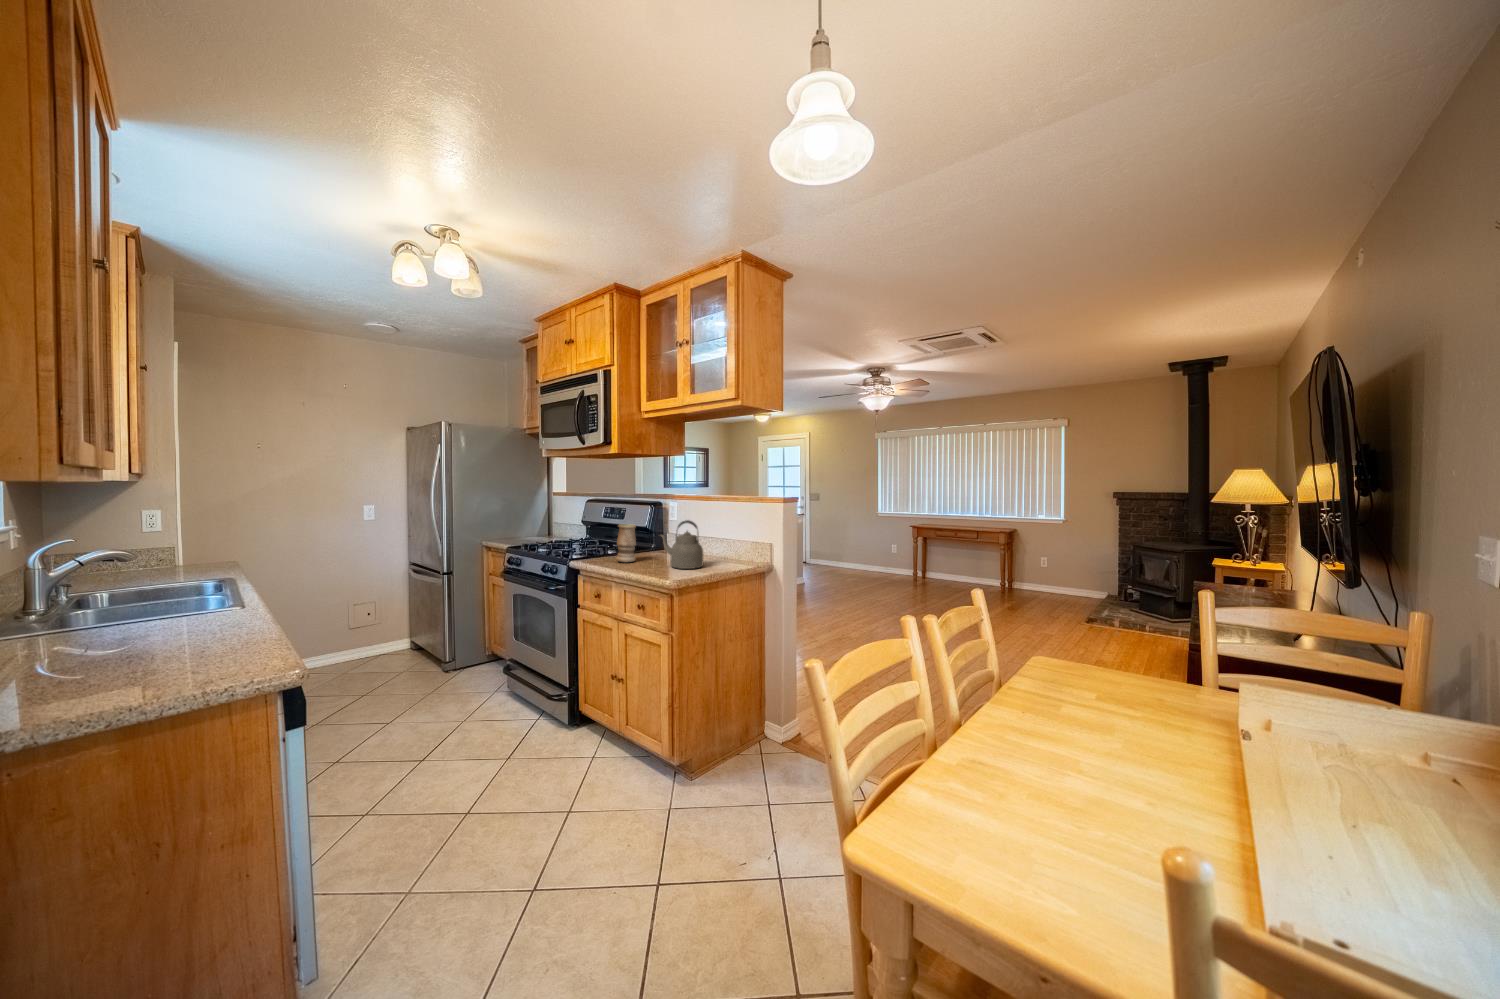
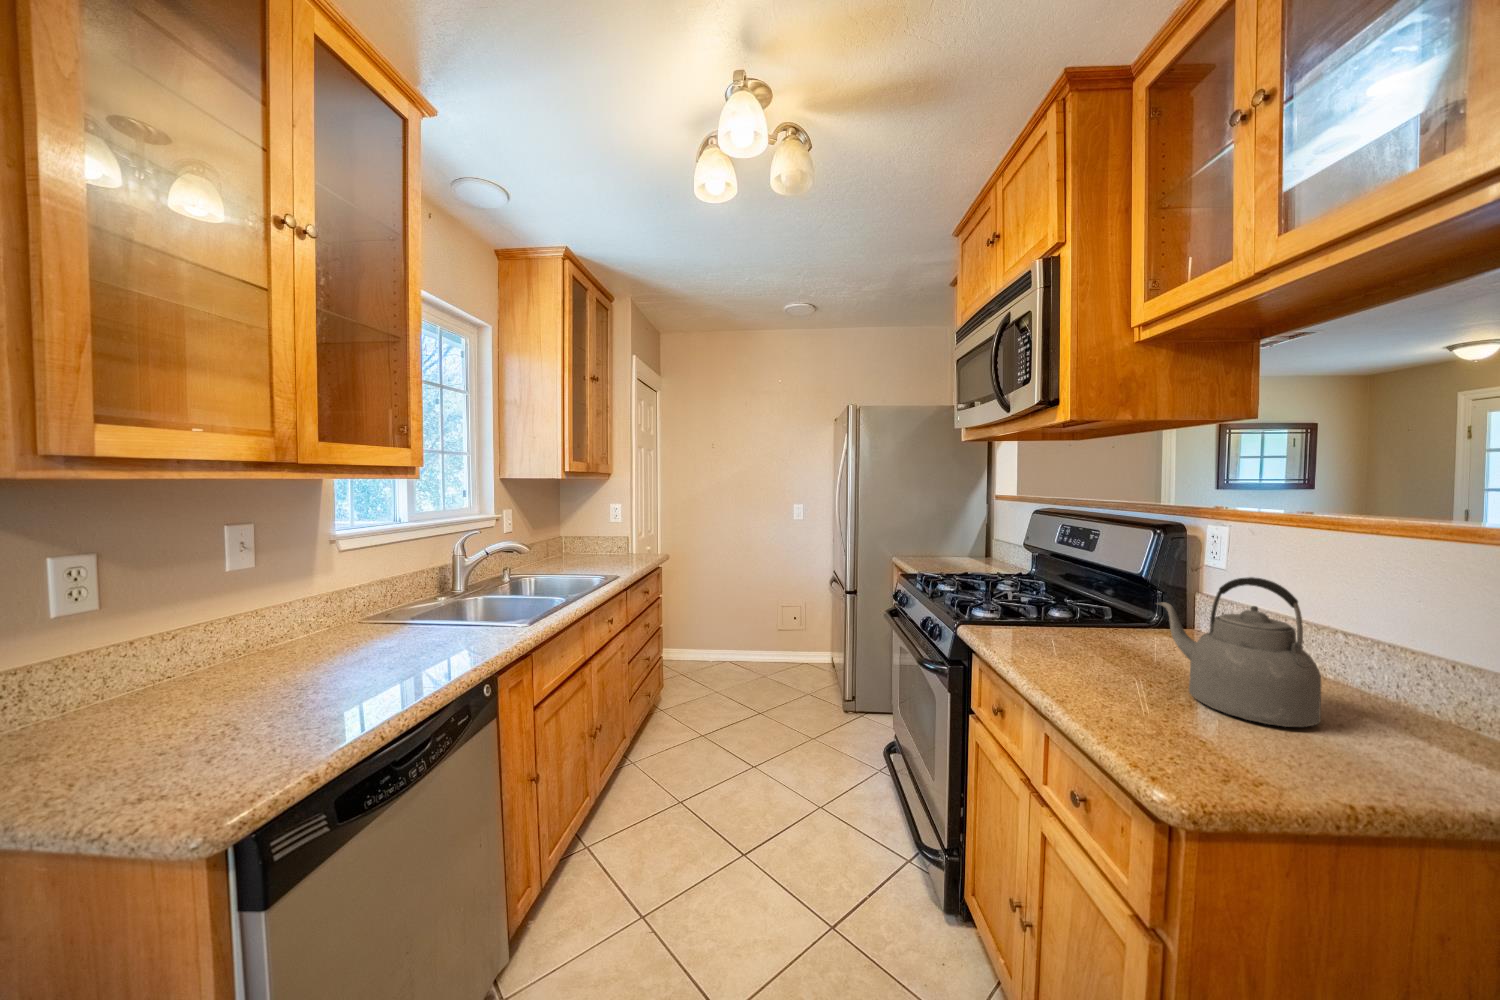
vase: present [616,524,636,562] -> none [1046,563,1097,648]

